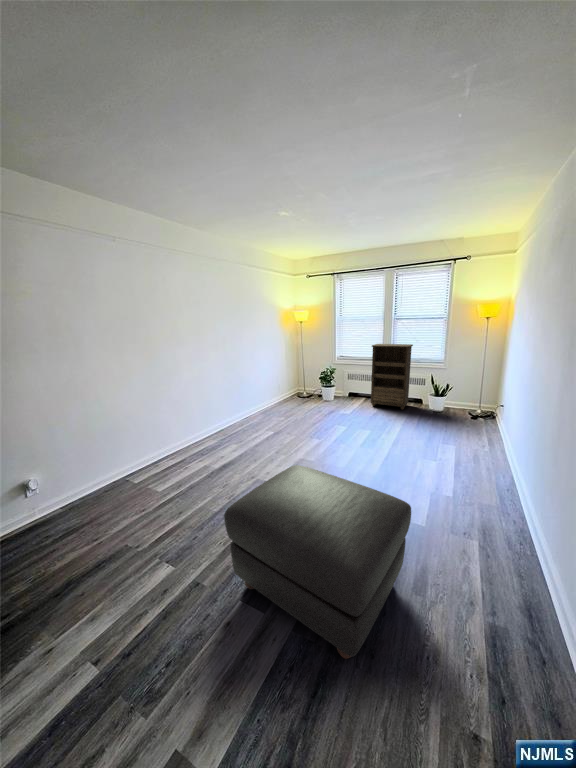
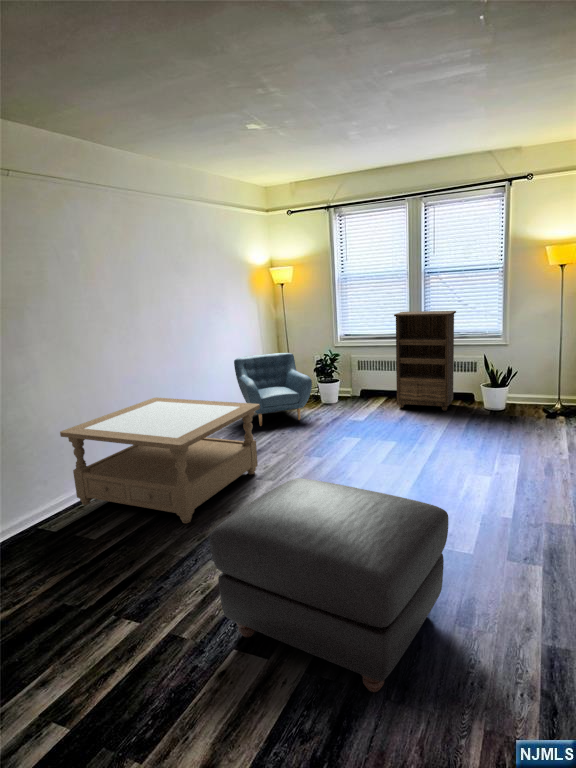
armchair: none [267,367,316,414] -> present [234,353,312,426]
coffee table: none [145,394,279,484] -> present [60,398,260,523]

